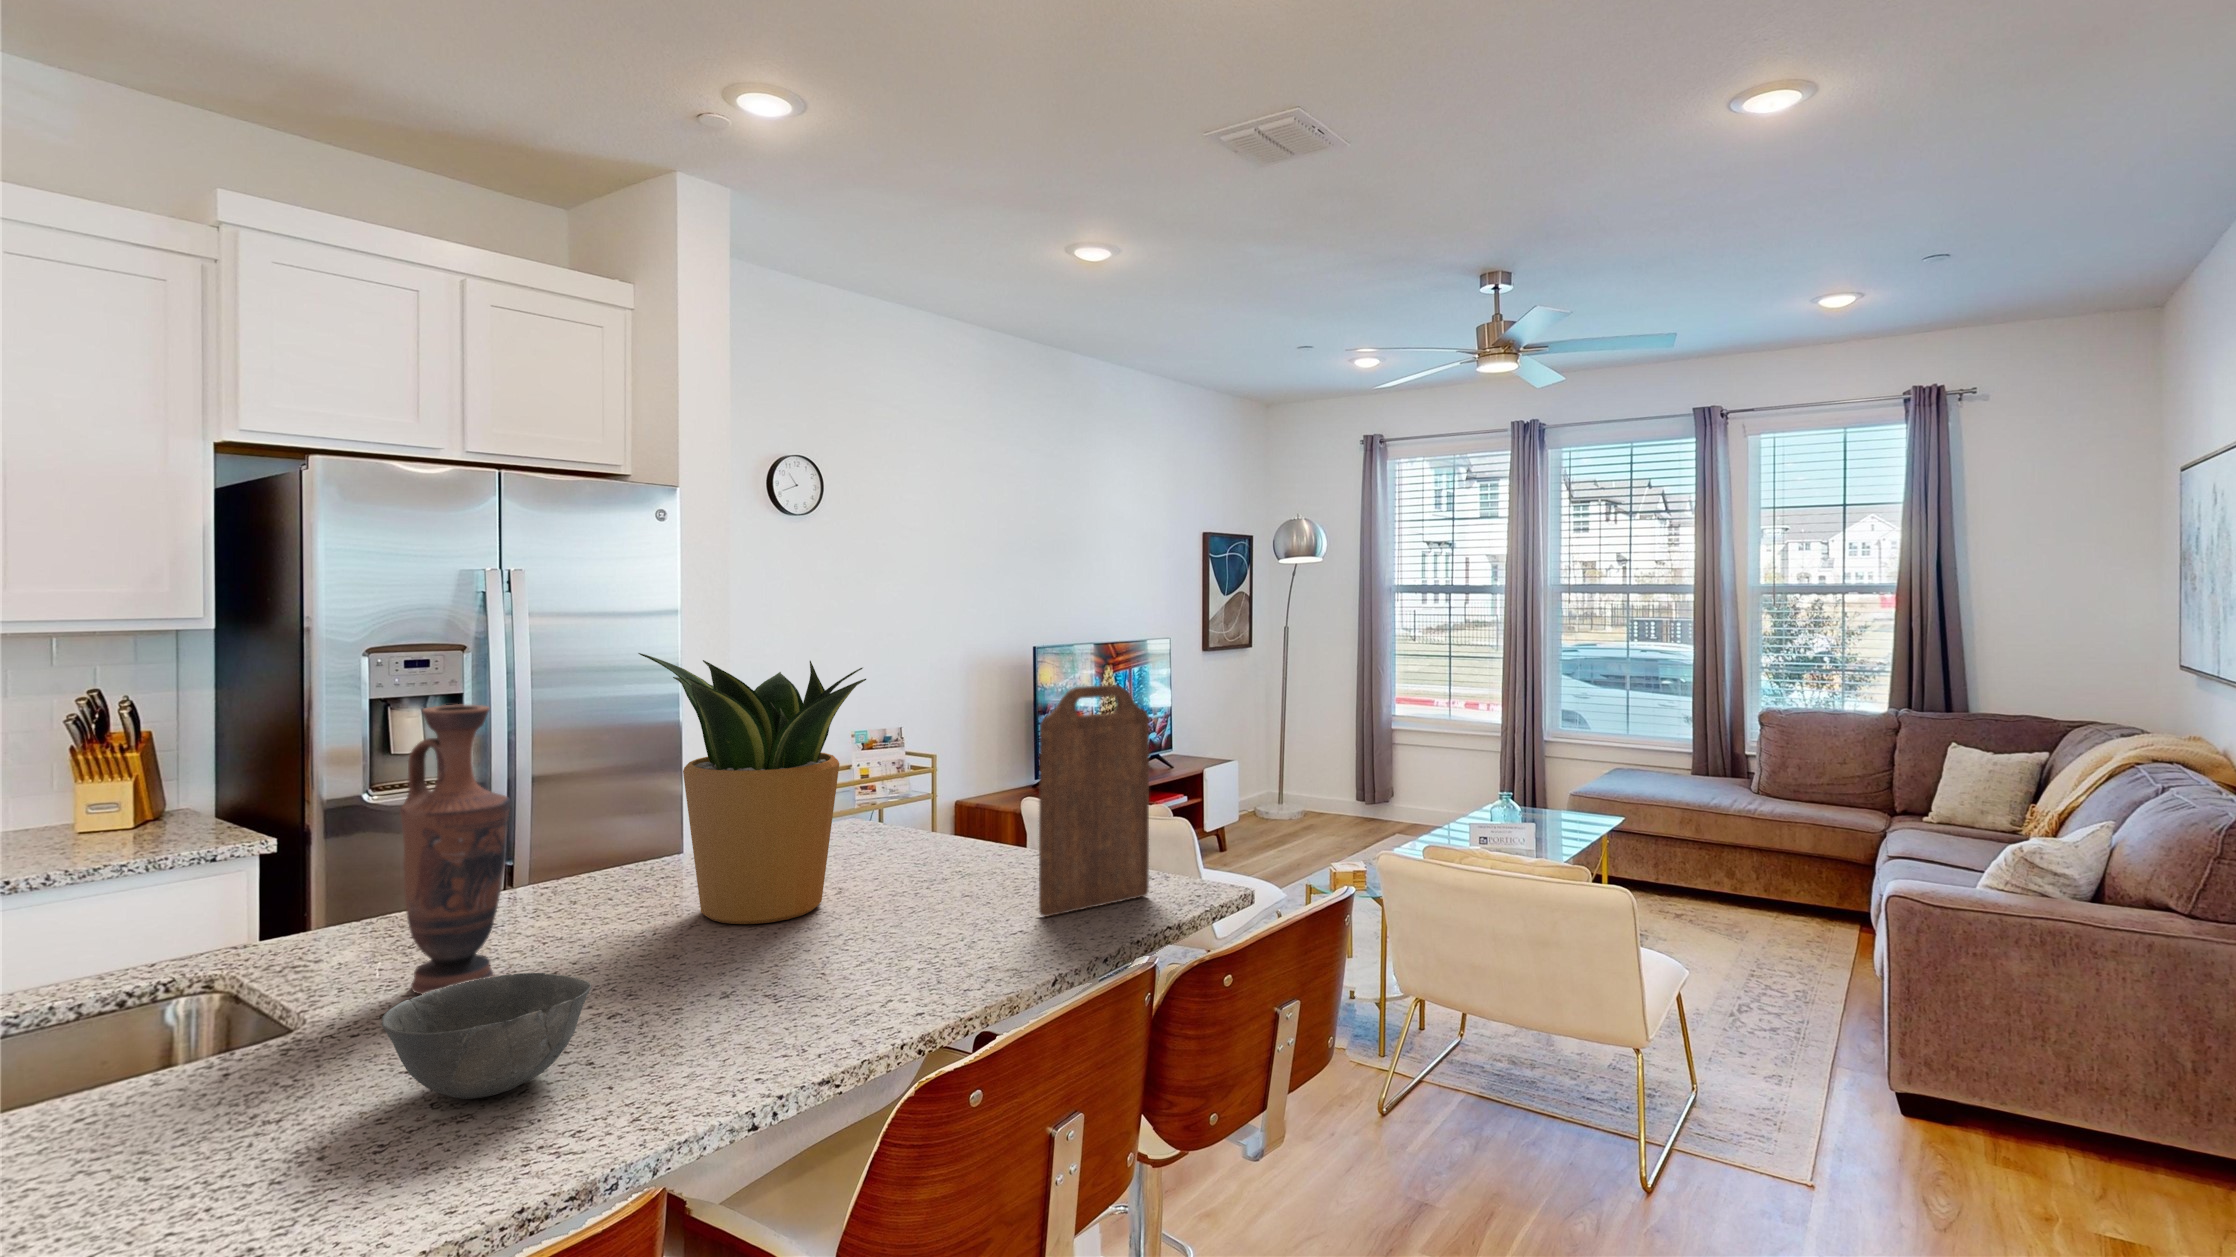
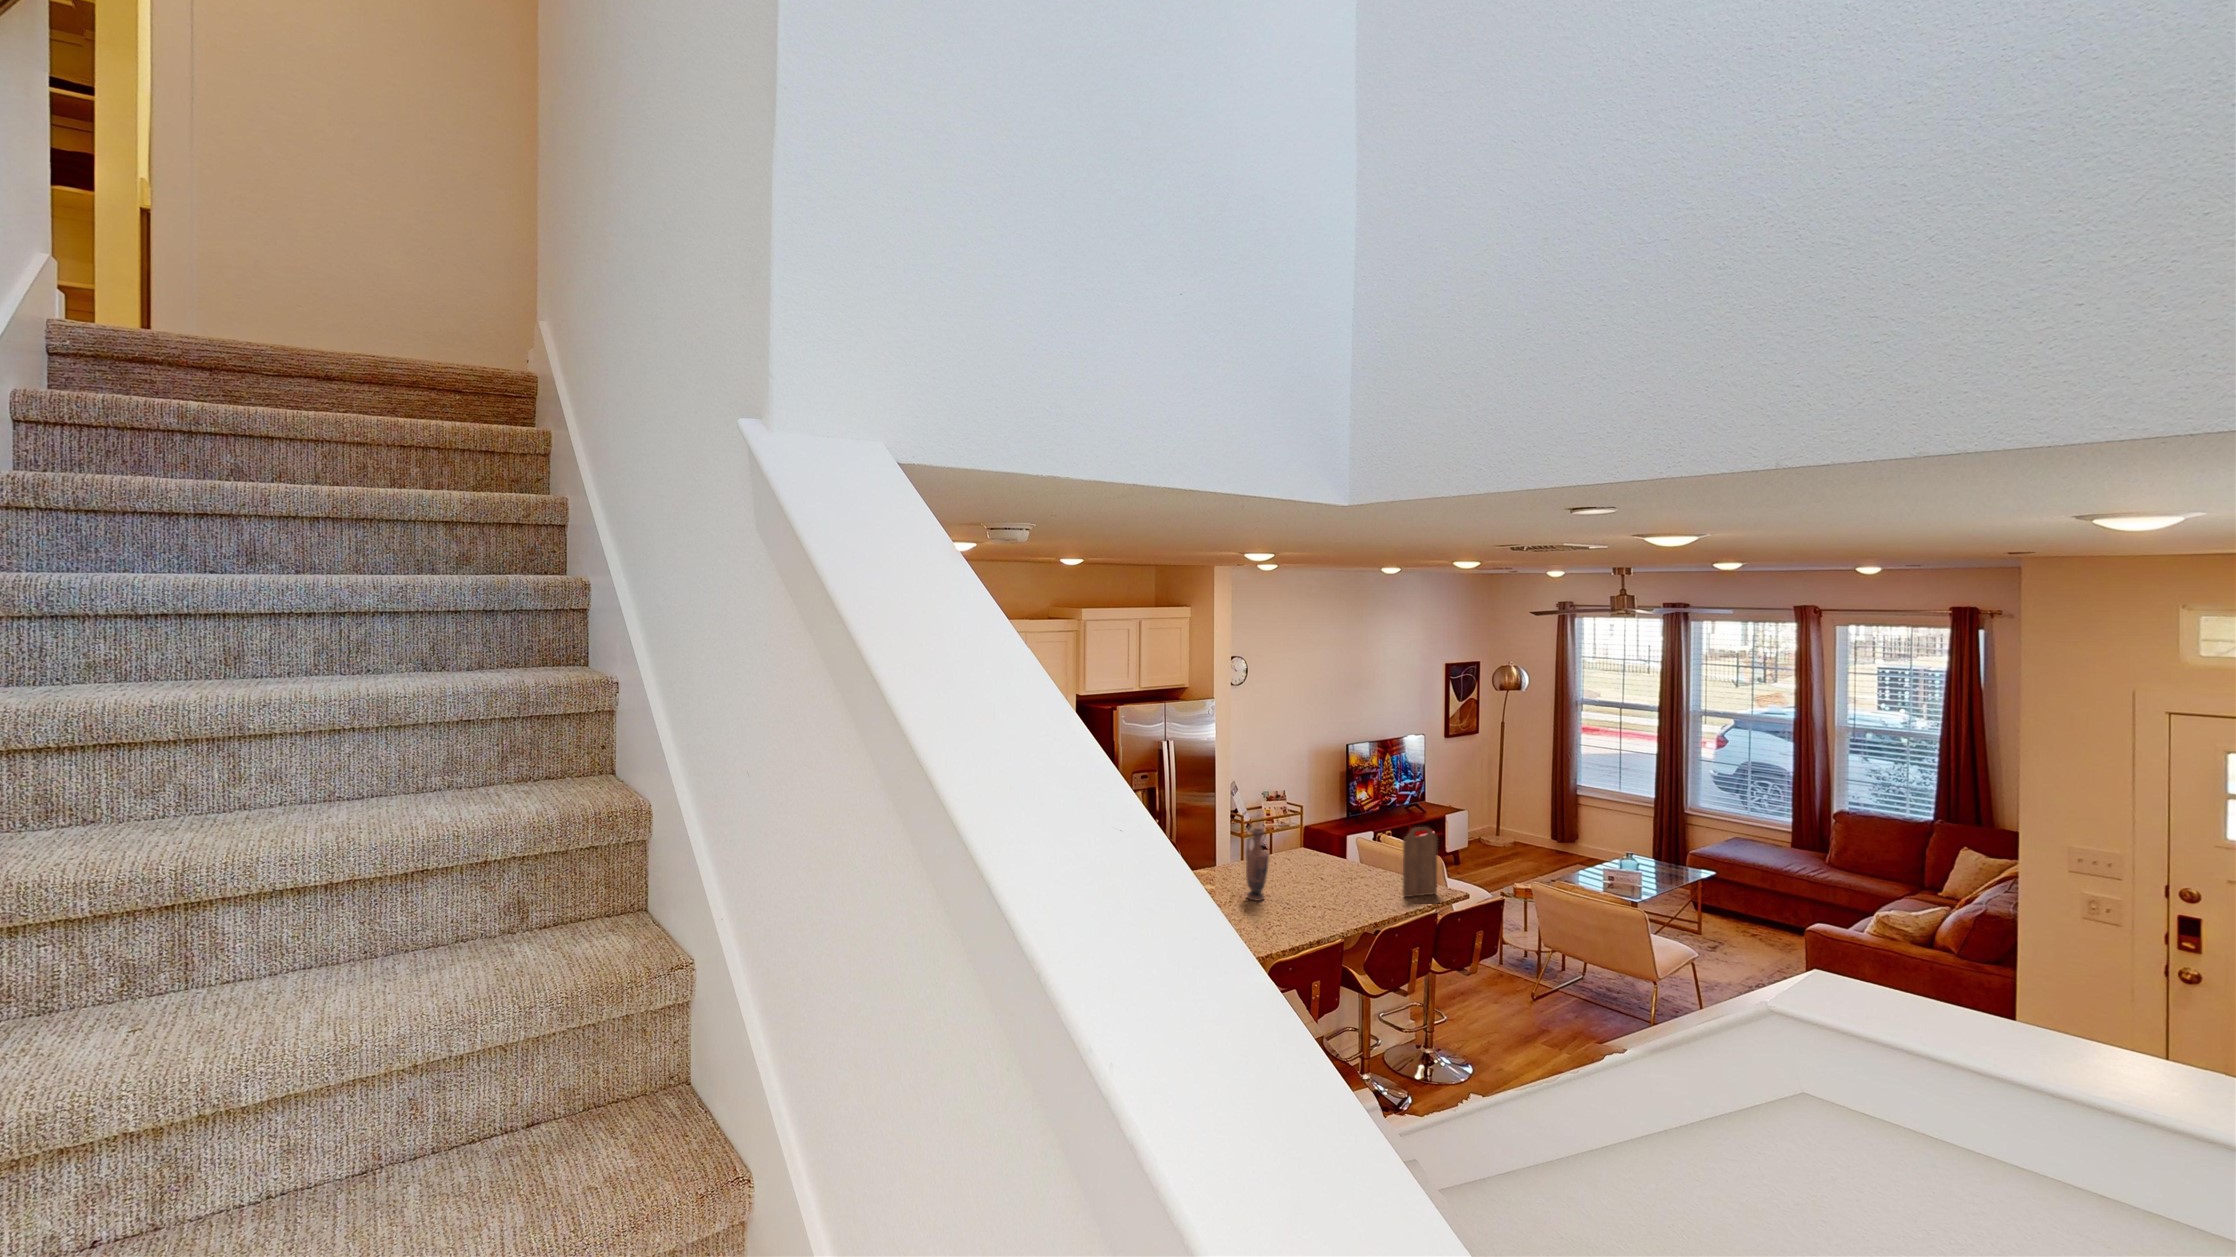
potted plant: present [638,653,866,924] -> none [1281,808,1353,890]
bowl: present [382,973,591,1099] -> none [1275,898,1314,923]

